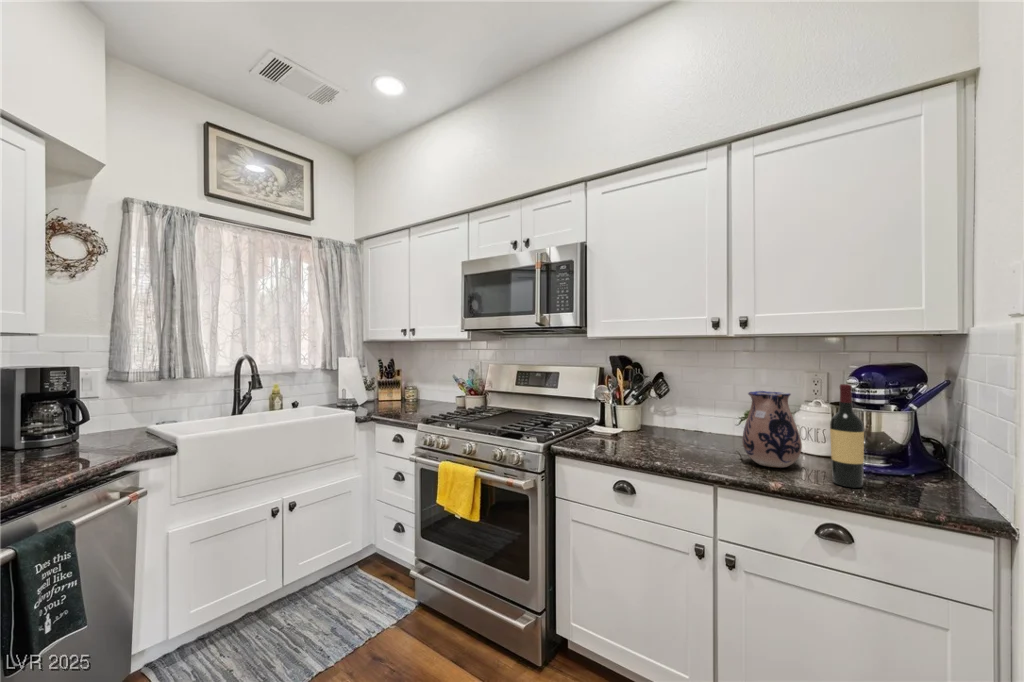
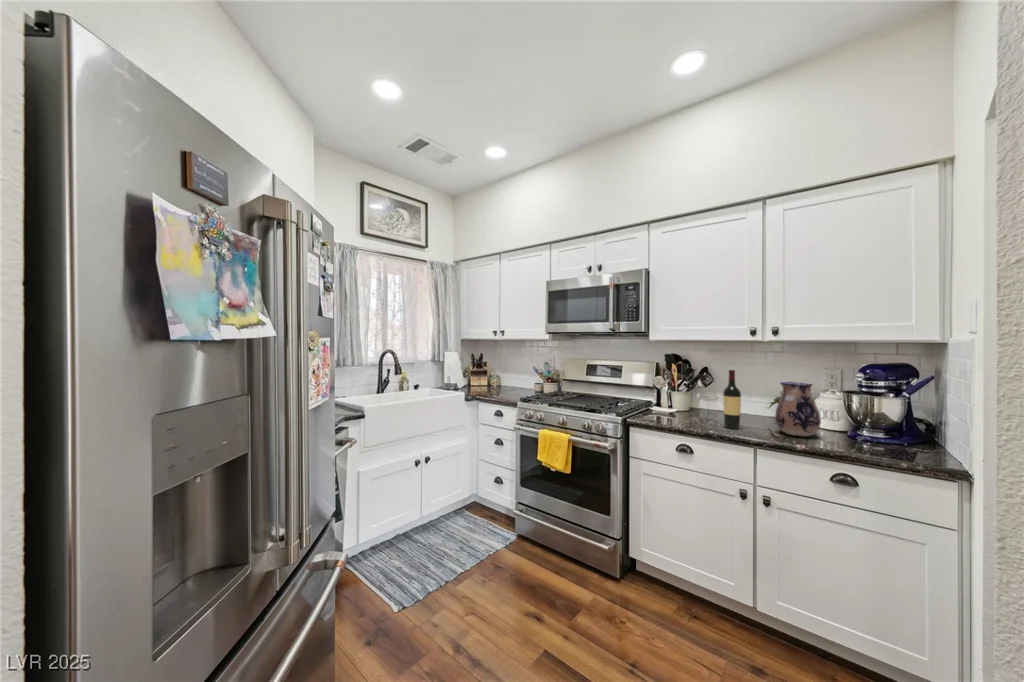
wine bottle: present [830,384,864,488] -> present [723,370,741,429]

